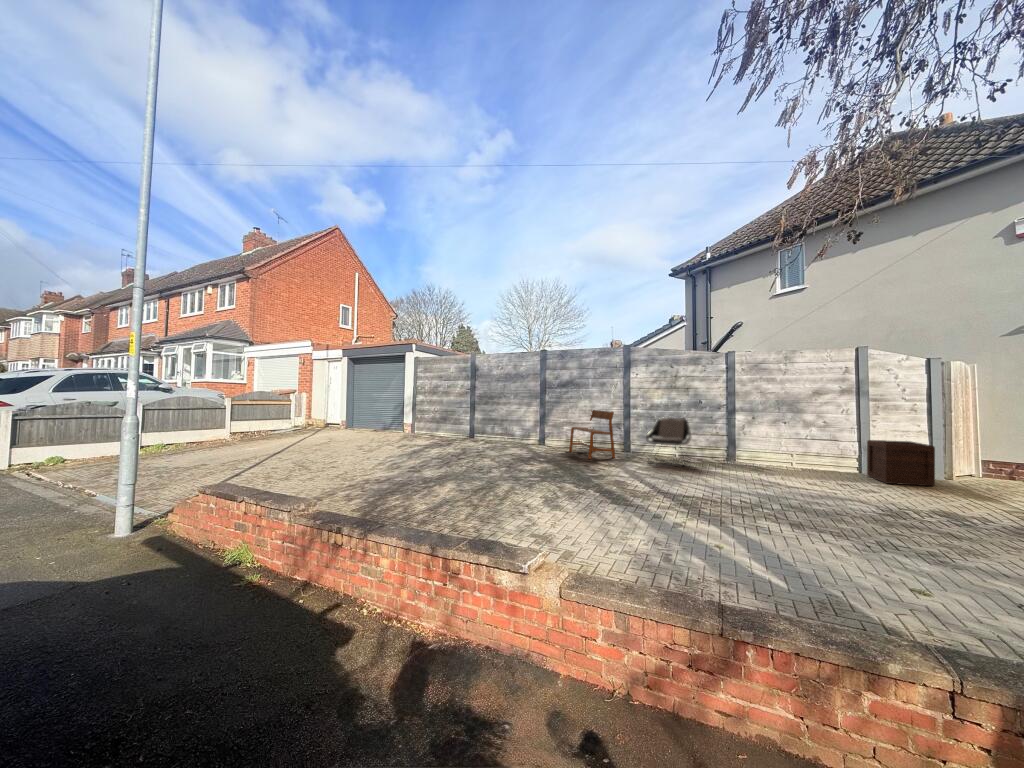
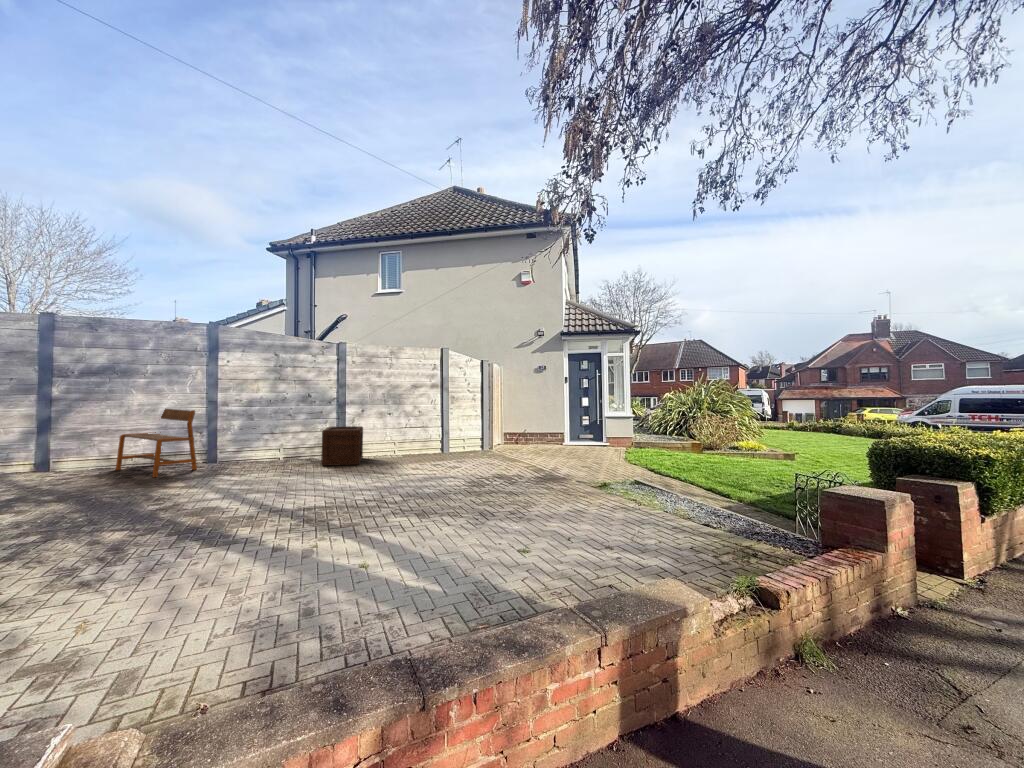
lounge chair: present [646,417,691,462] -> none [243,413,300,471]
wooden crate: present [867,440,935,486] -> present [321,426,363,466]

